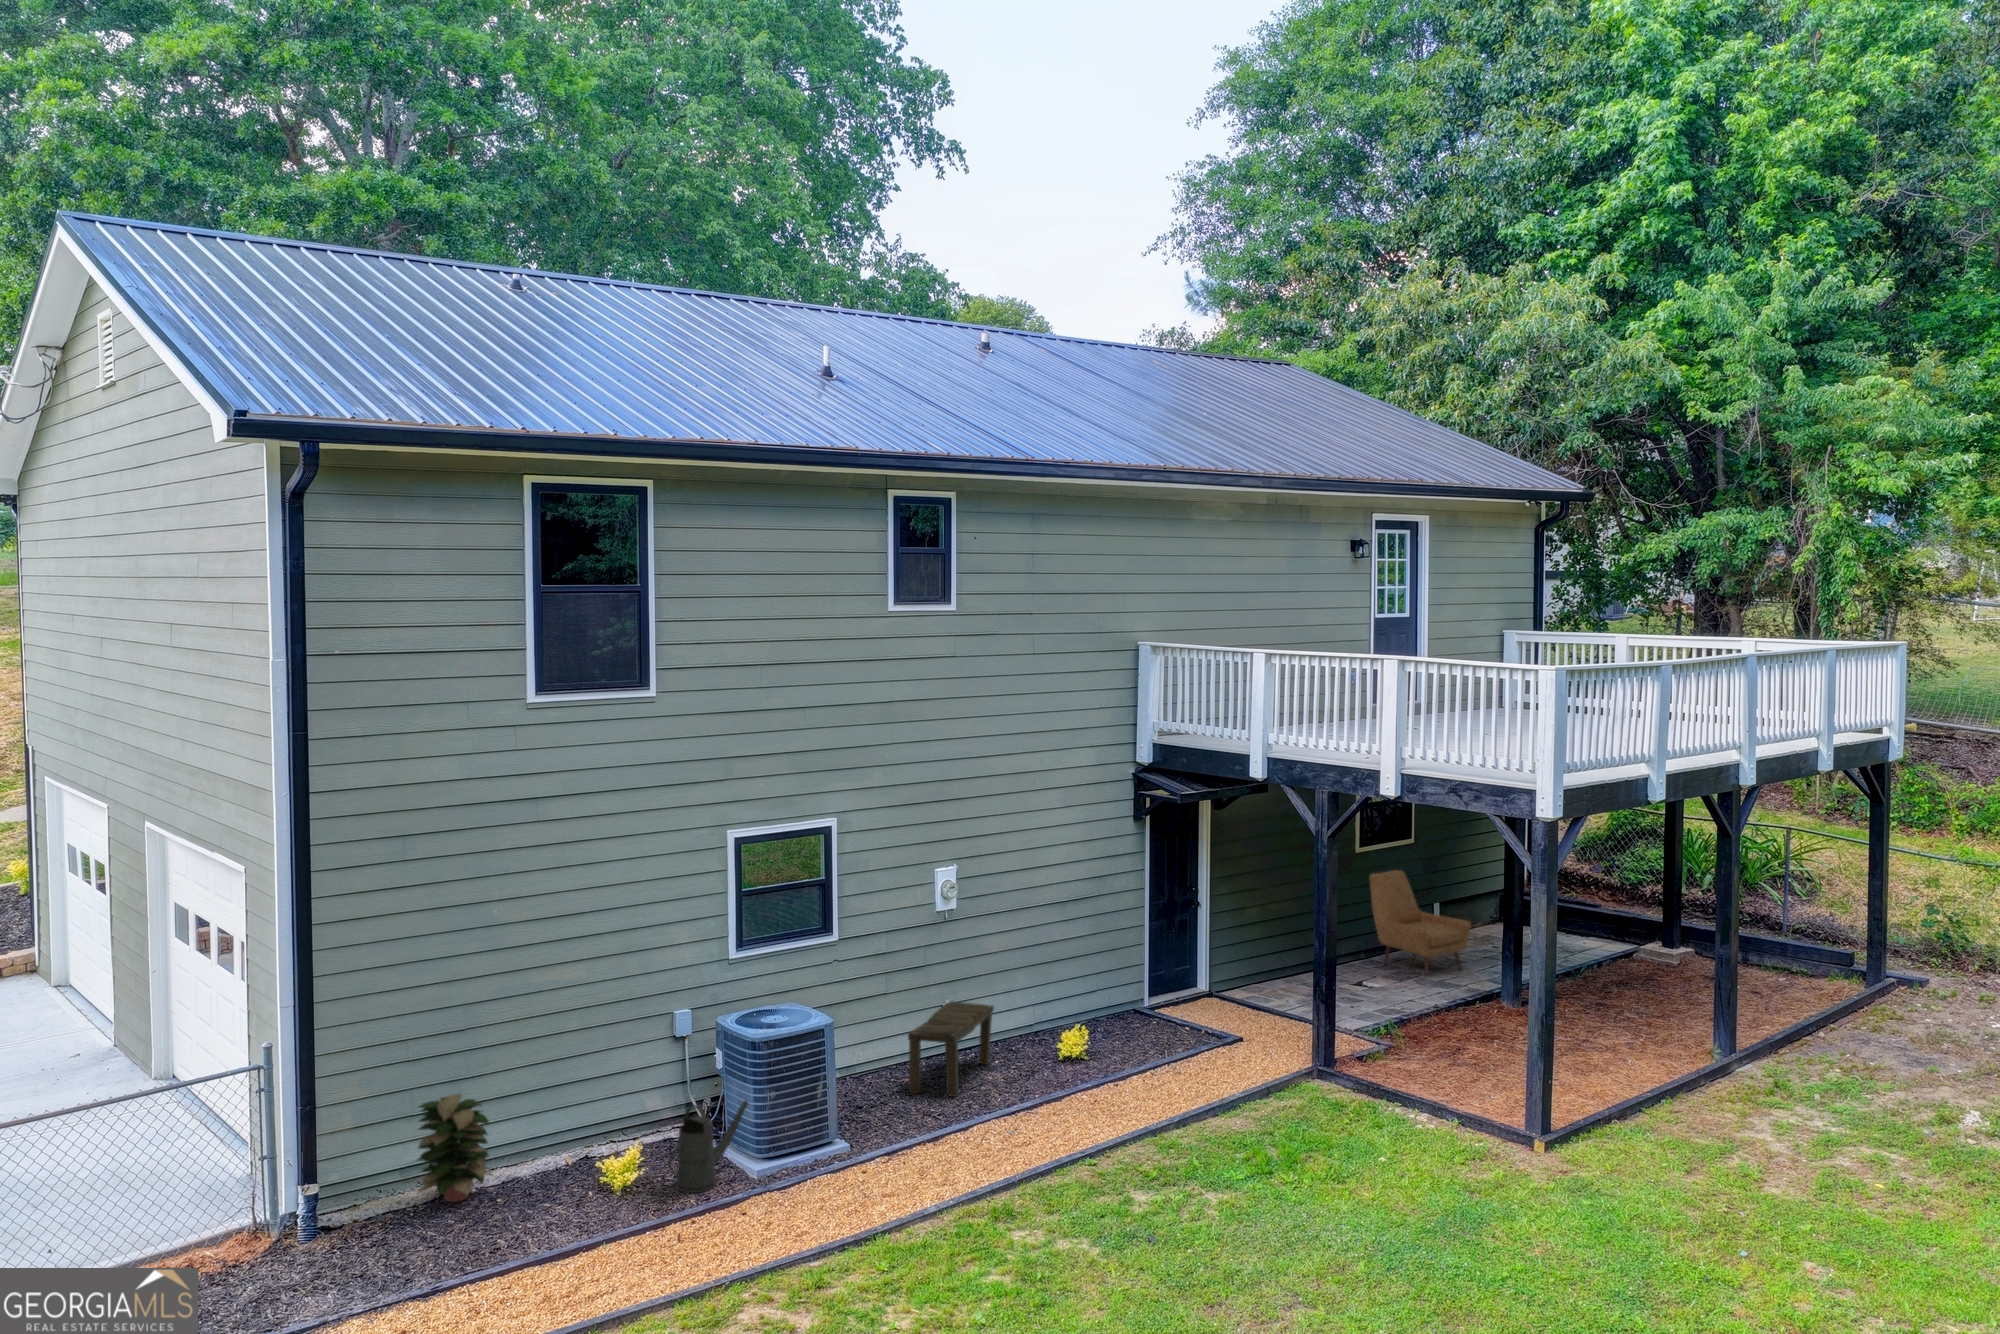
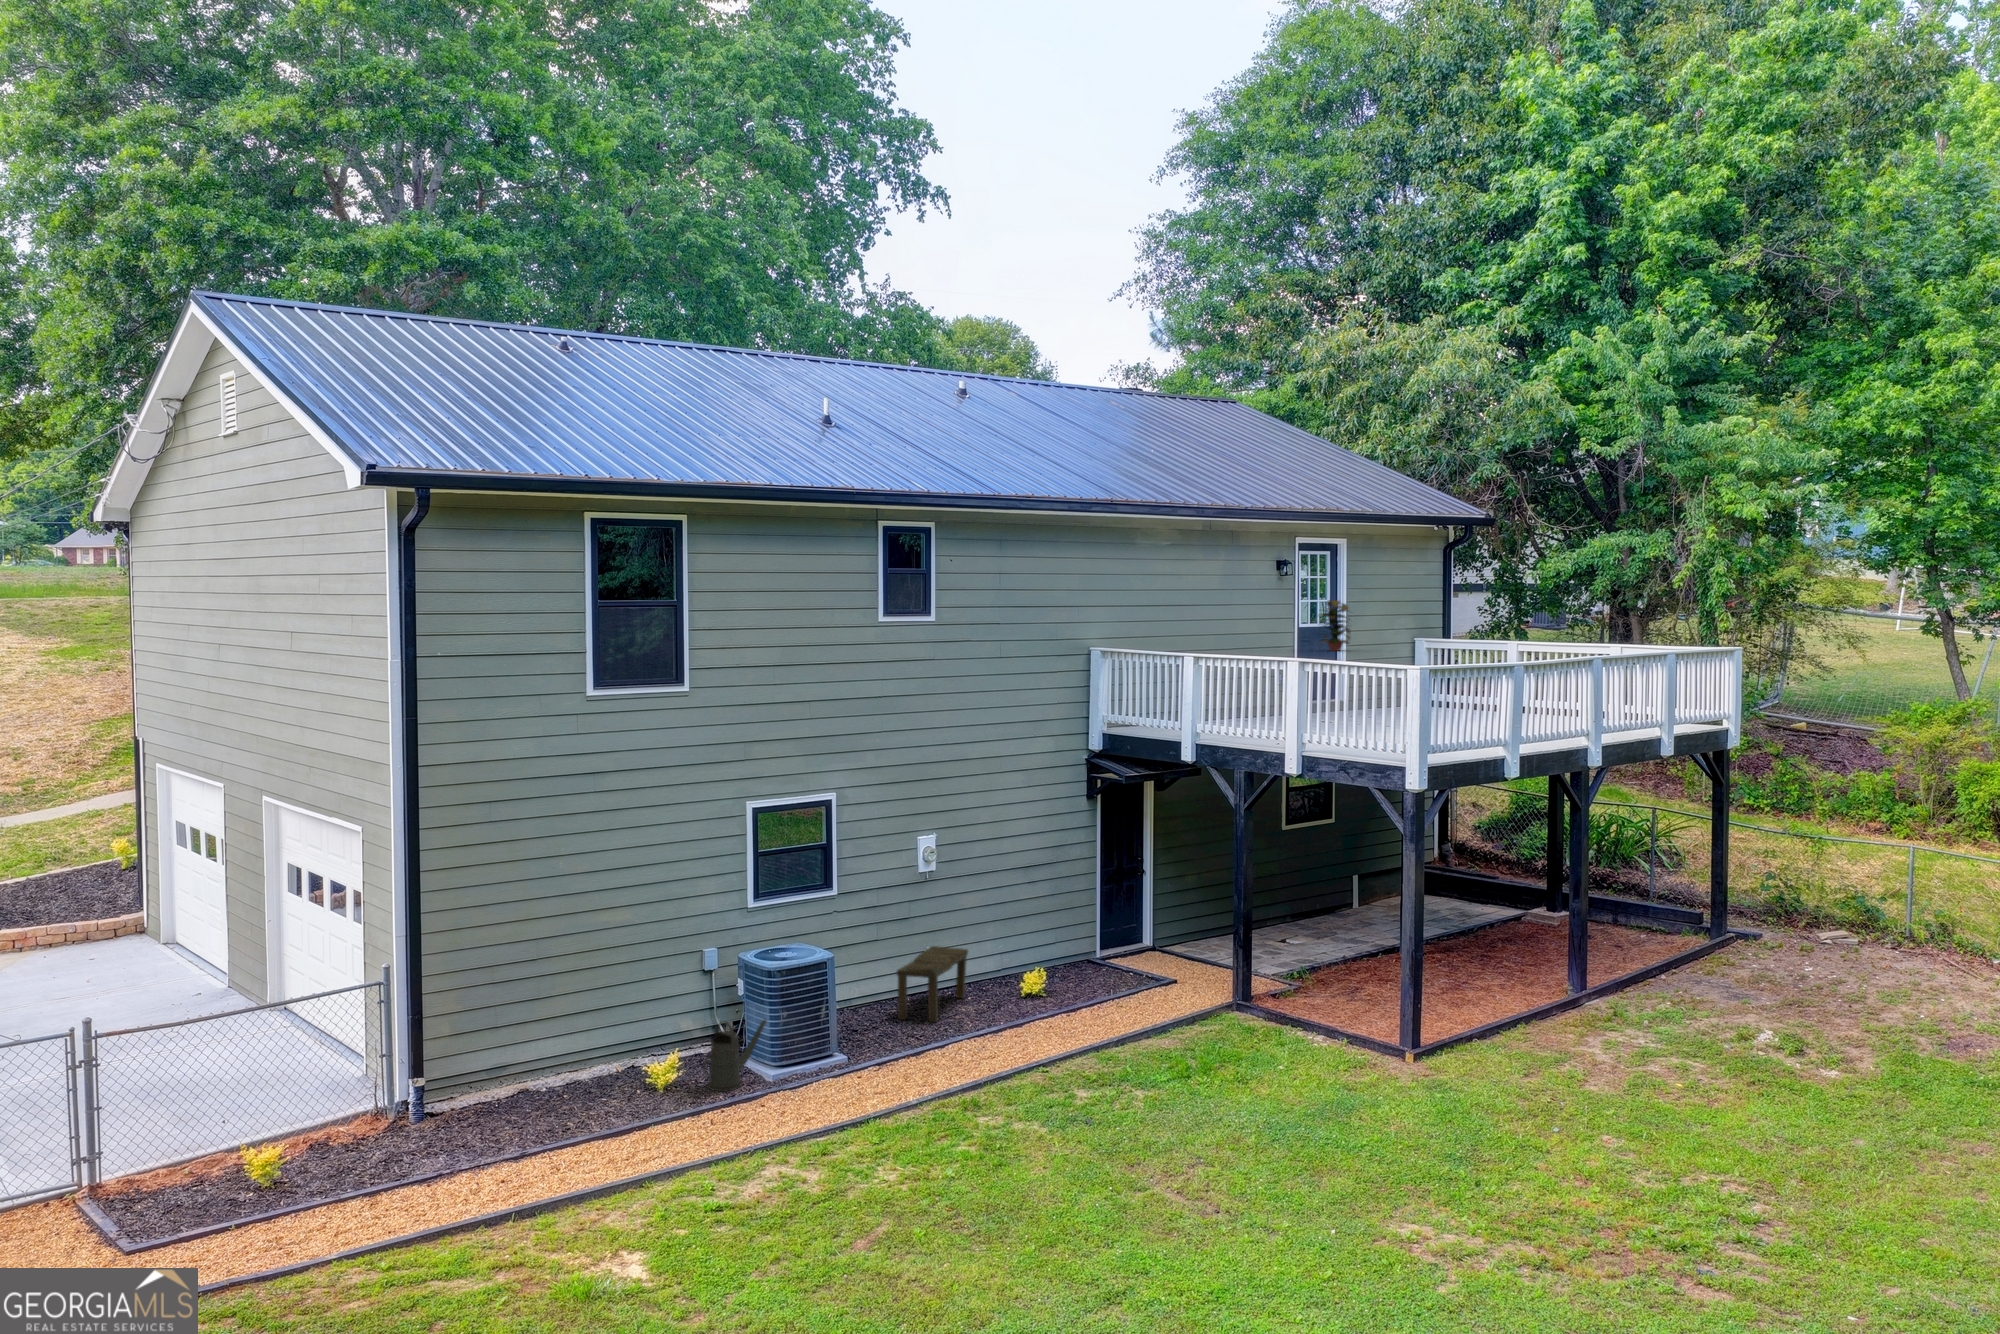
chair: present [1370,870,1471,977] -> none [1291,841,1377,932]
decorative plant: present [418,1094,490,1202] -> present [1319,600,1350,651]

